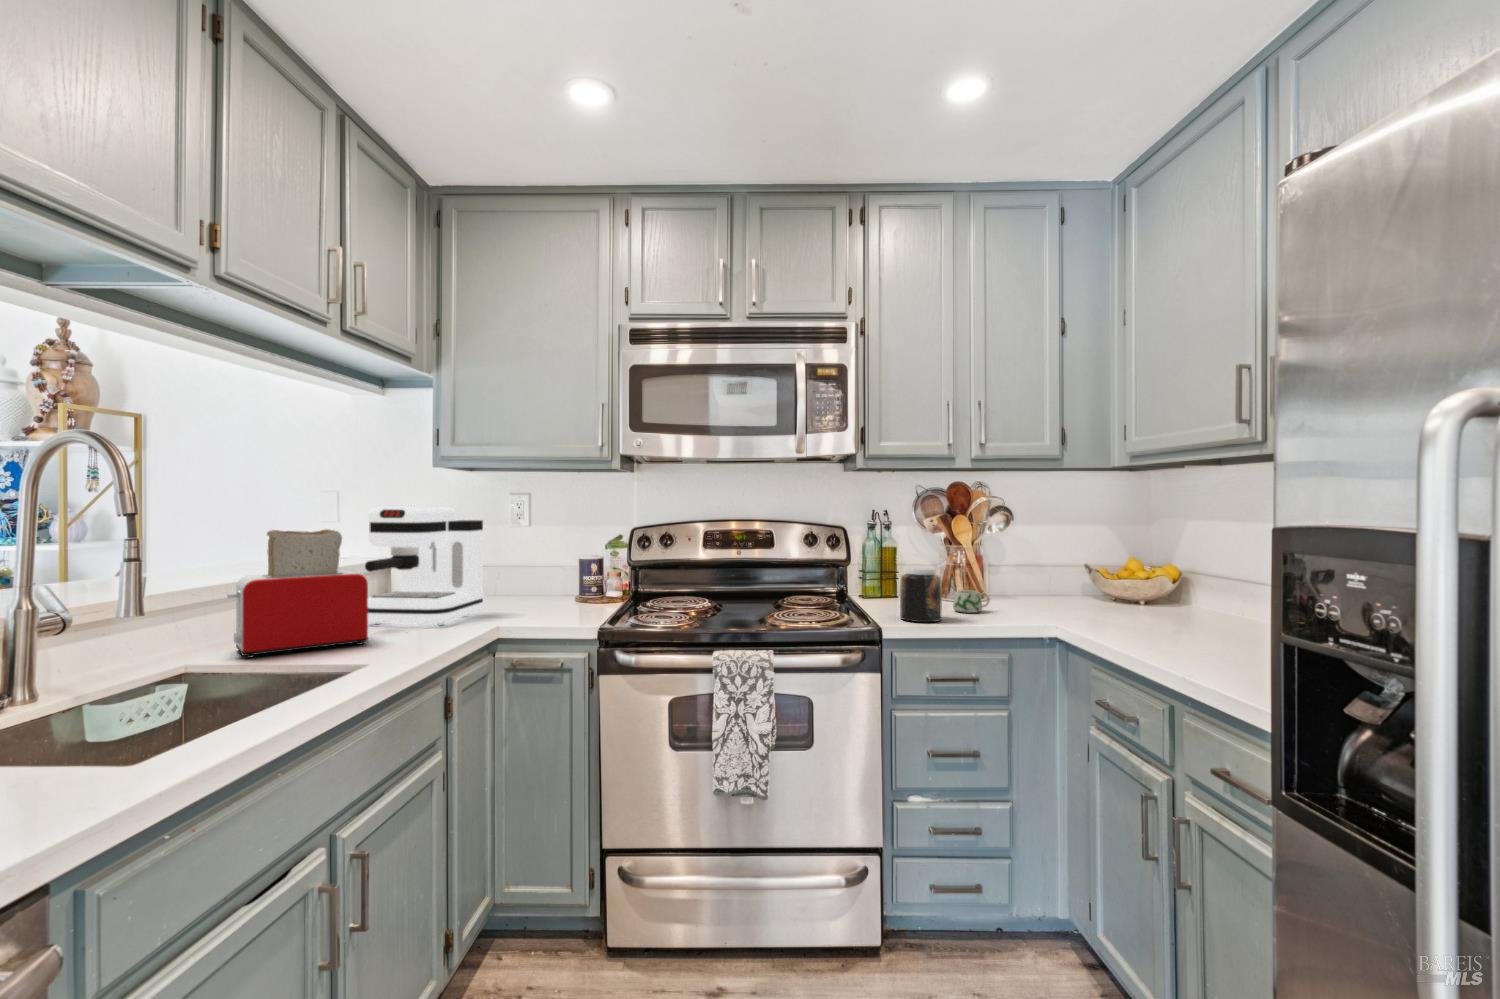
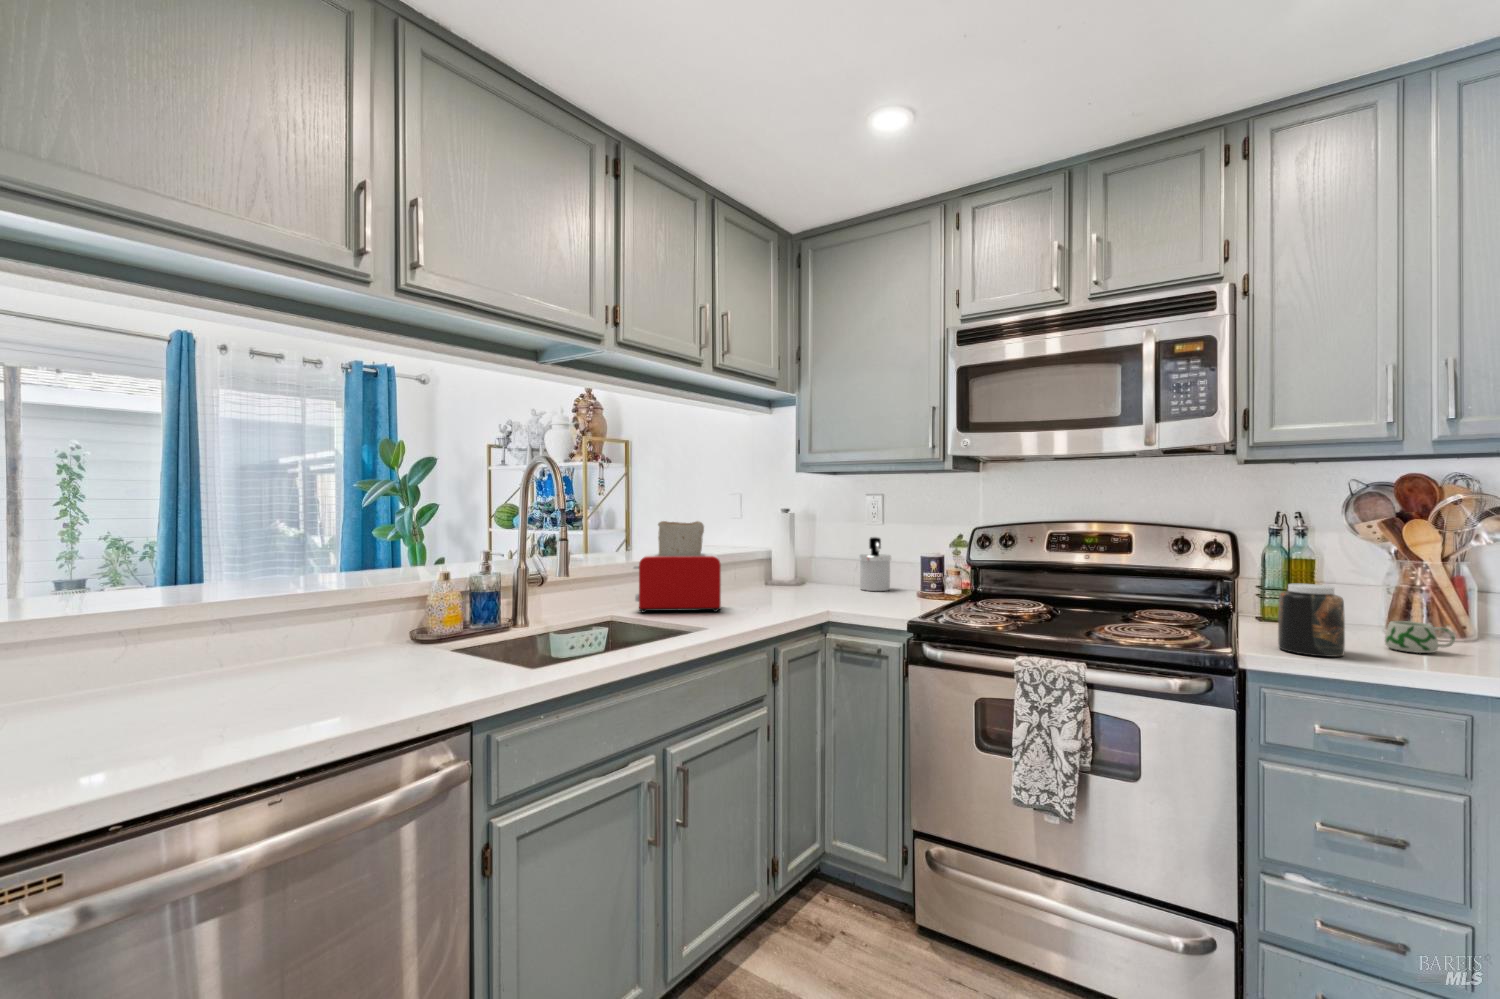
coffee maker: present [365,507,483,625] -> none [729,505,827,604]
soap dispenser: none [506,542,542,601] -> present [859,537,891,591]

